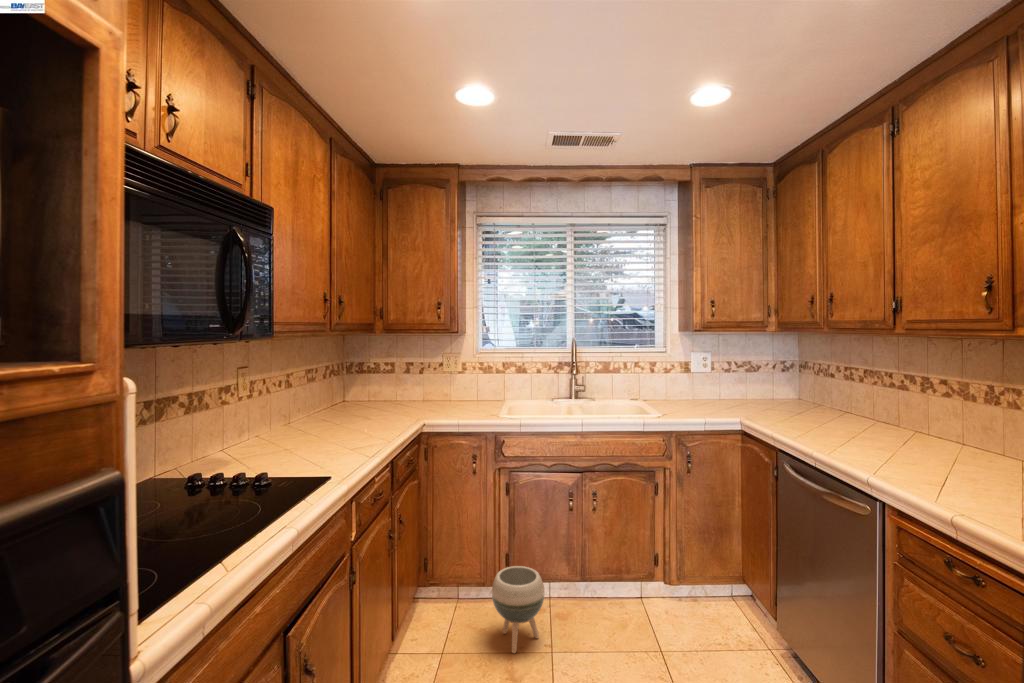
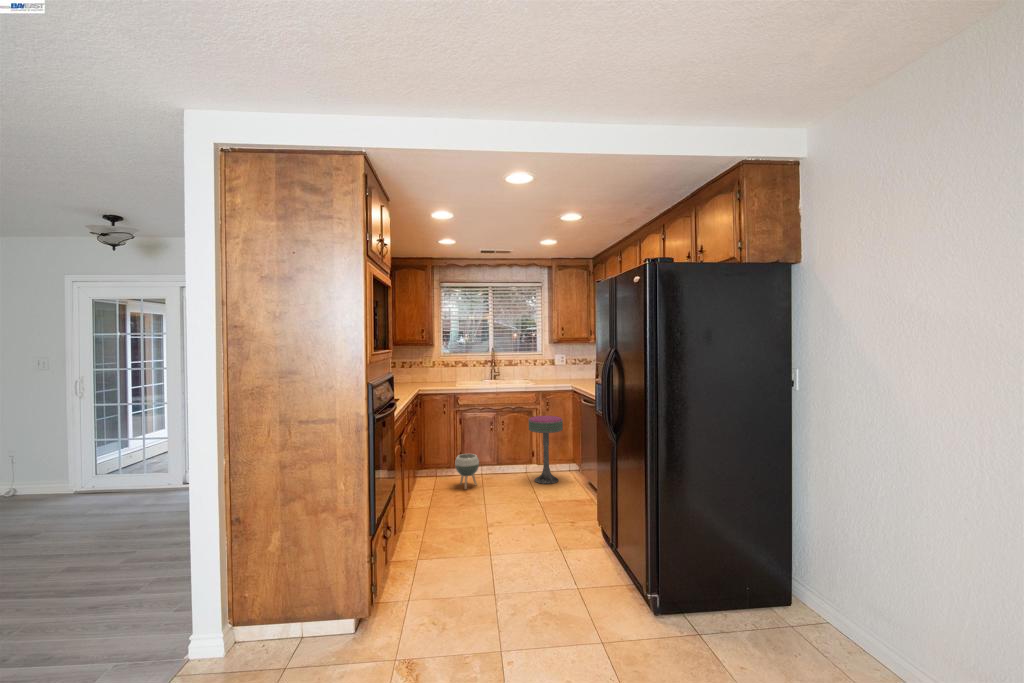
bar stool: none [654,487,734,649] -> present [529,416,563,484]

